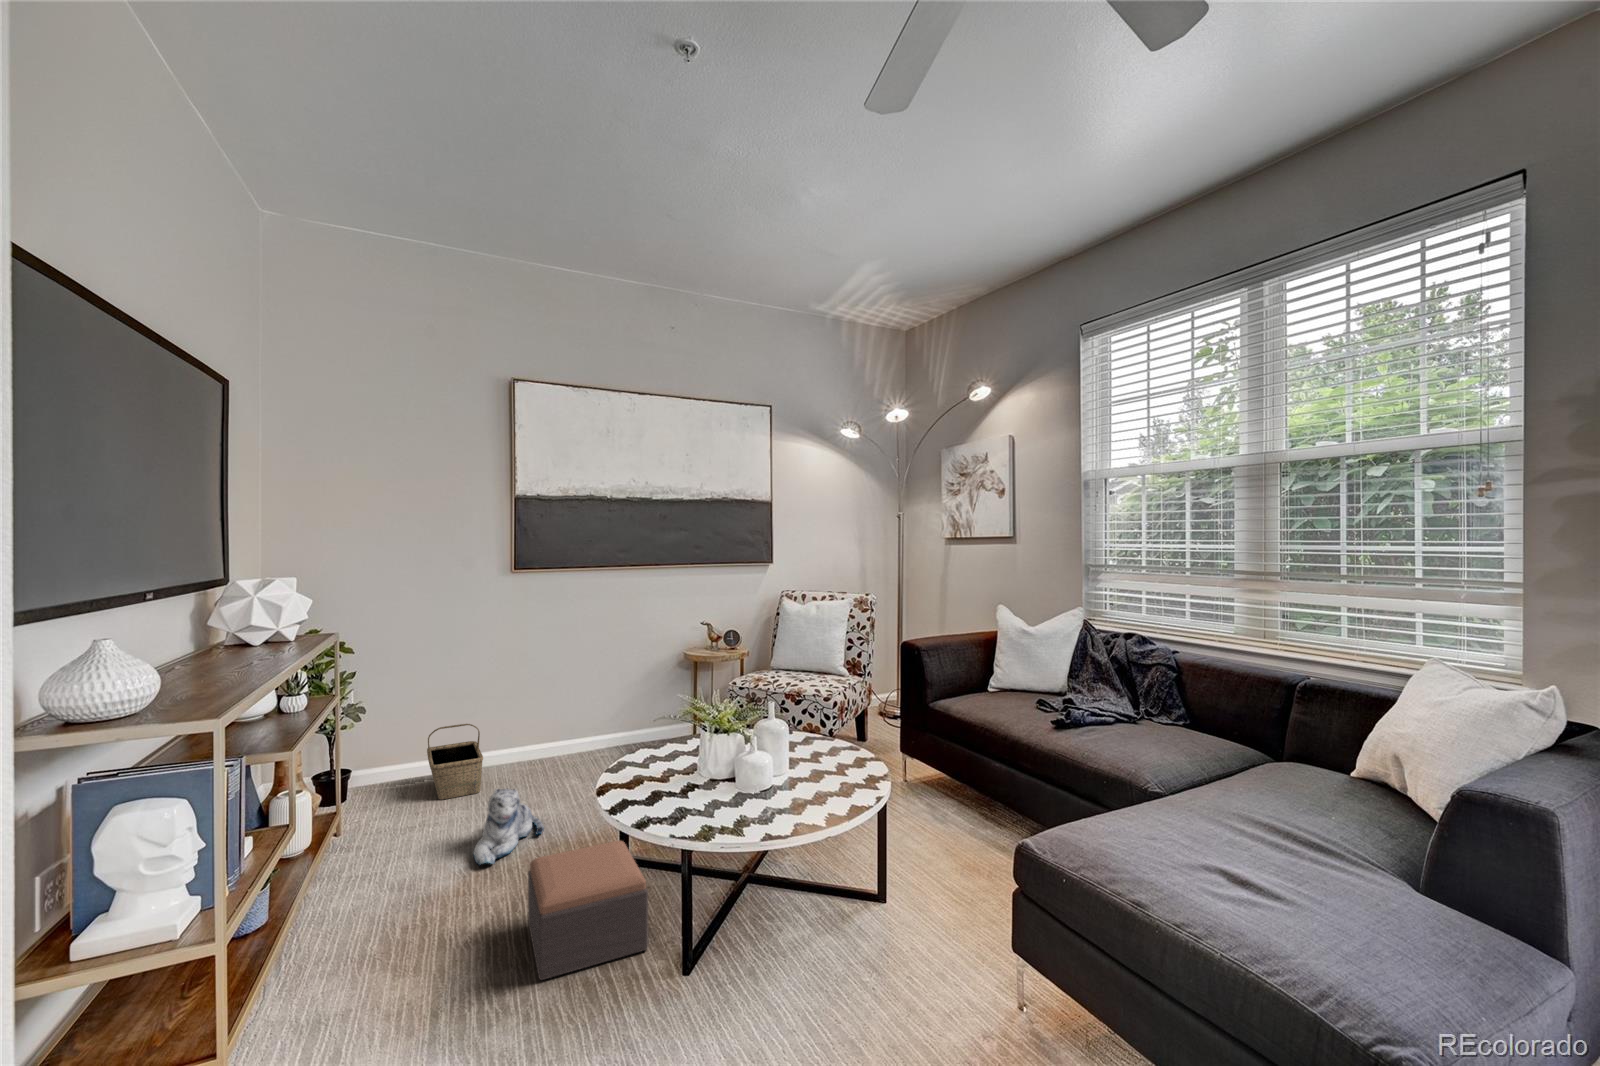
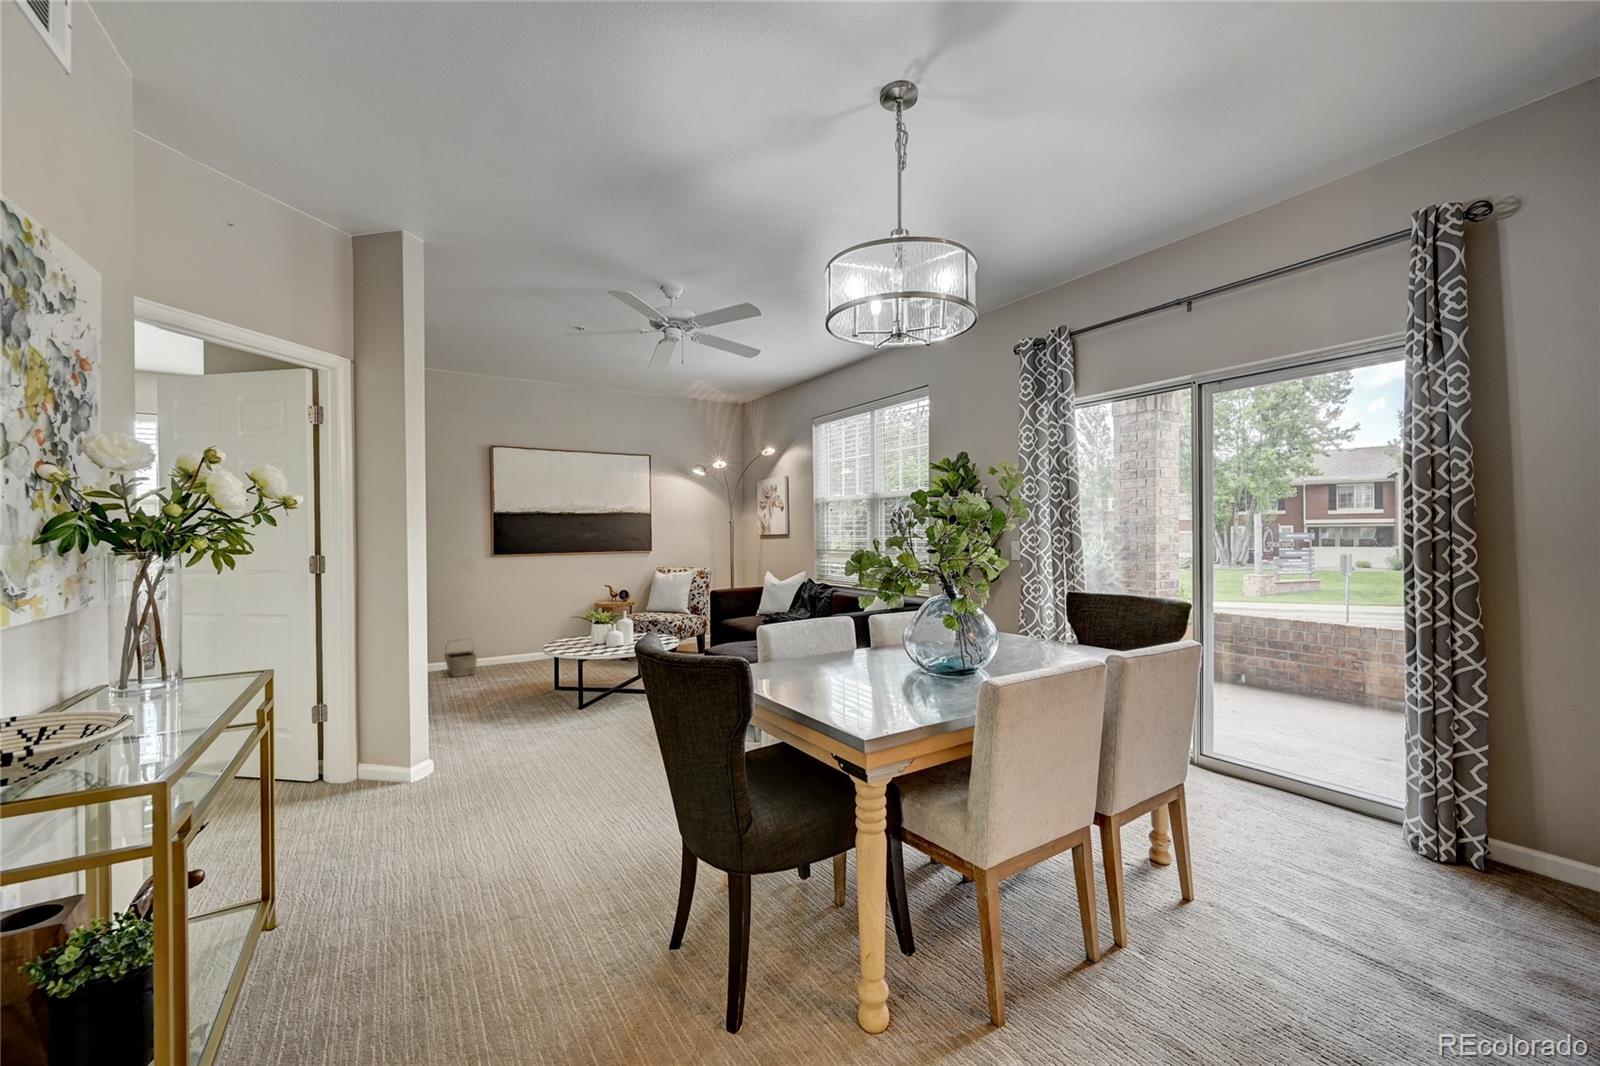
plush toy: present [474,789,544,865] -> none [479,660,514,693]
footstool: present [528,841,648,980] -> none [510,671,564,715]

